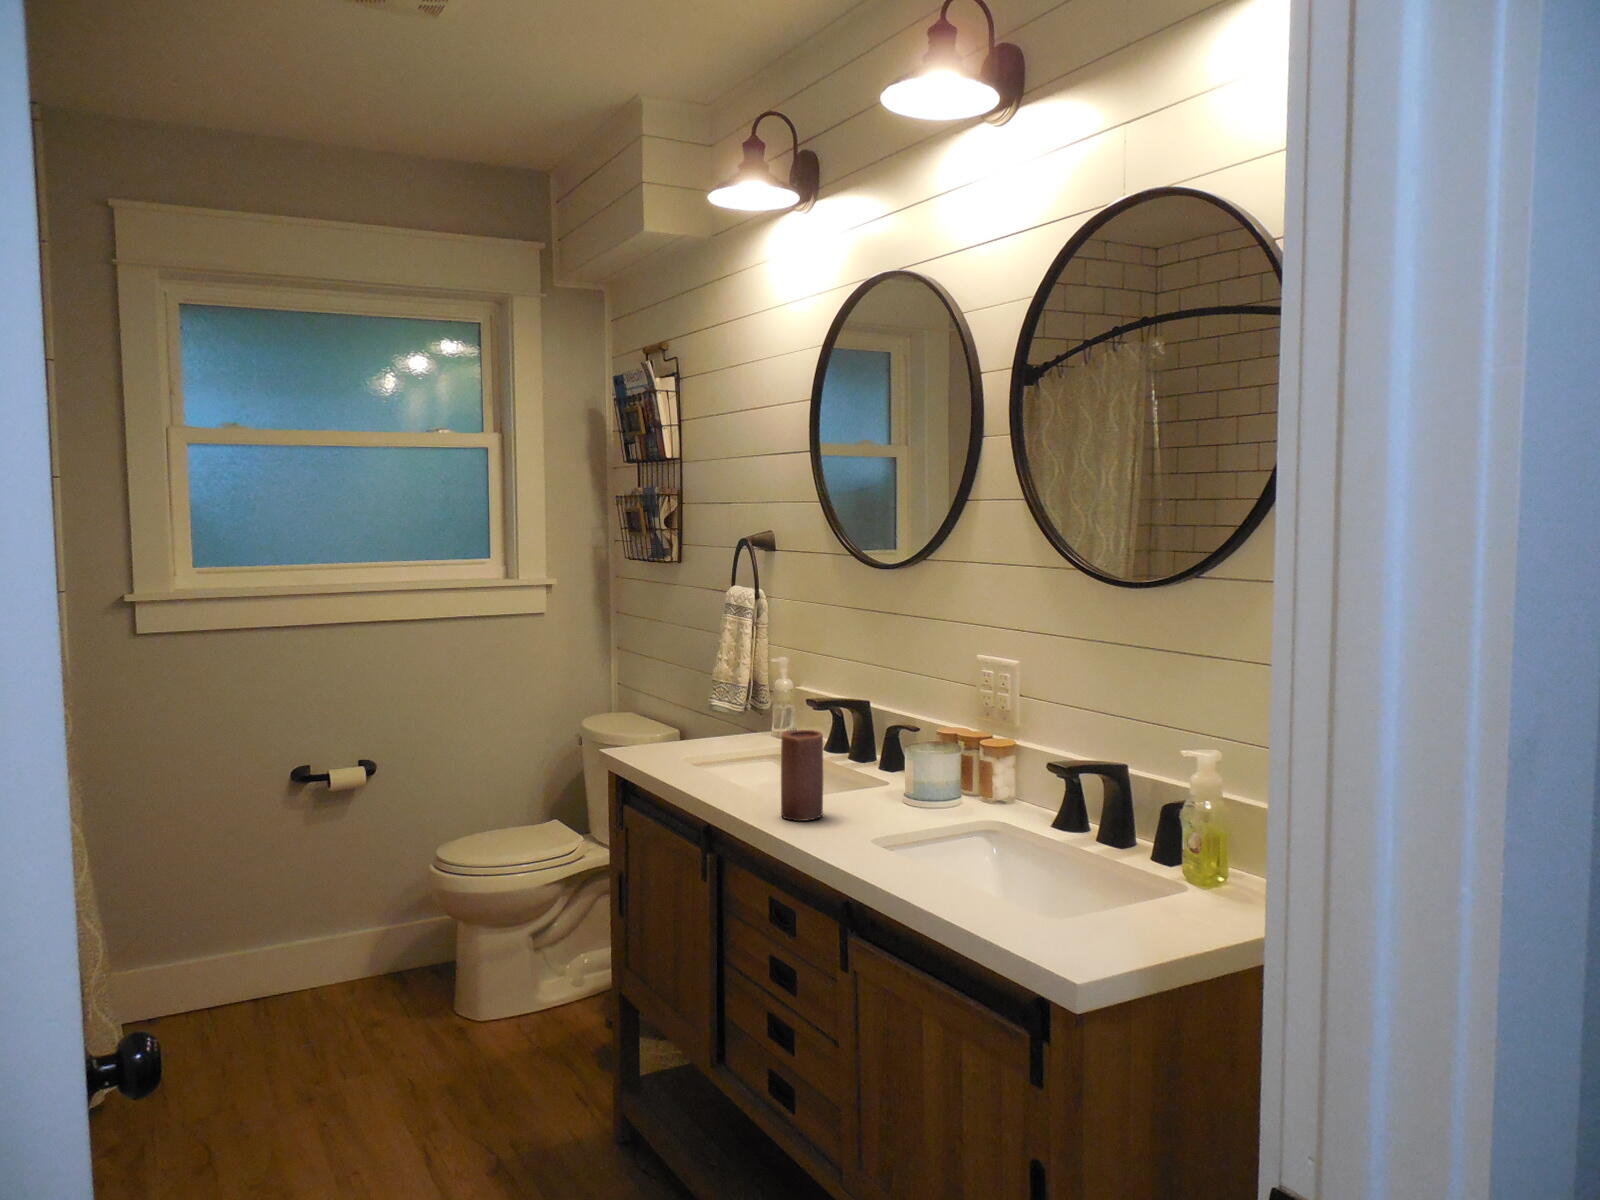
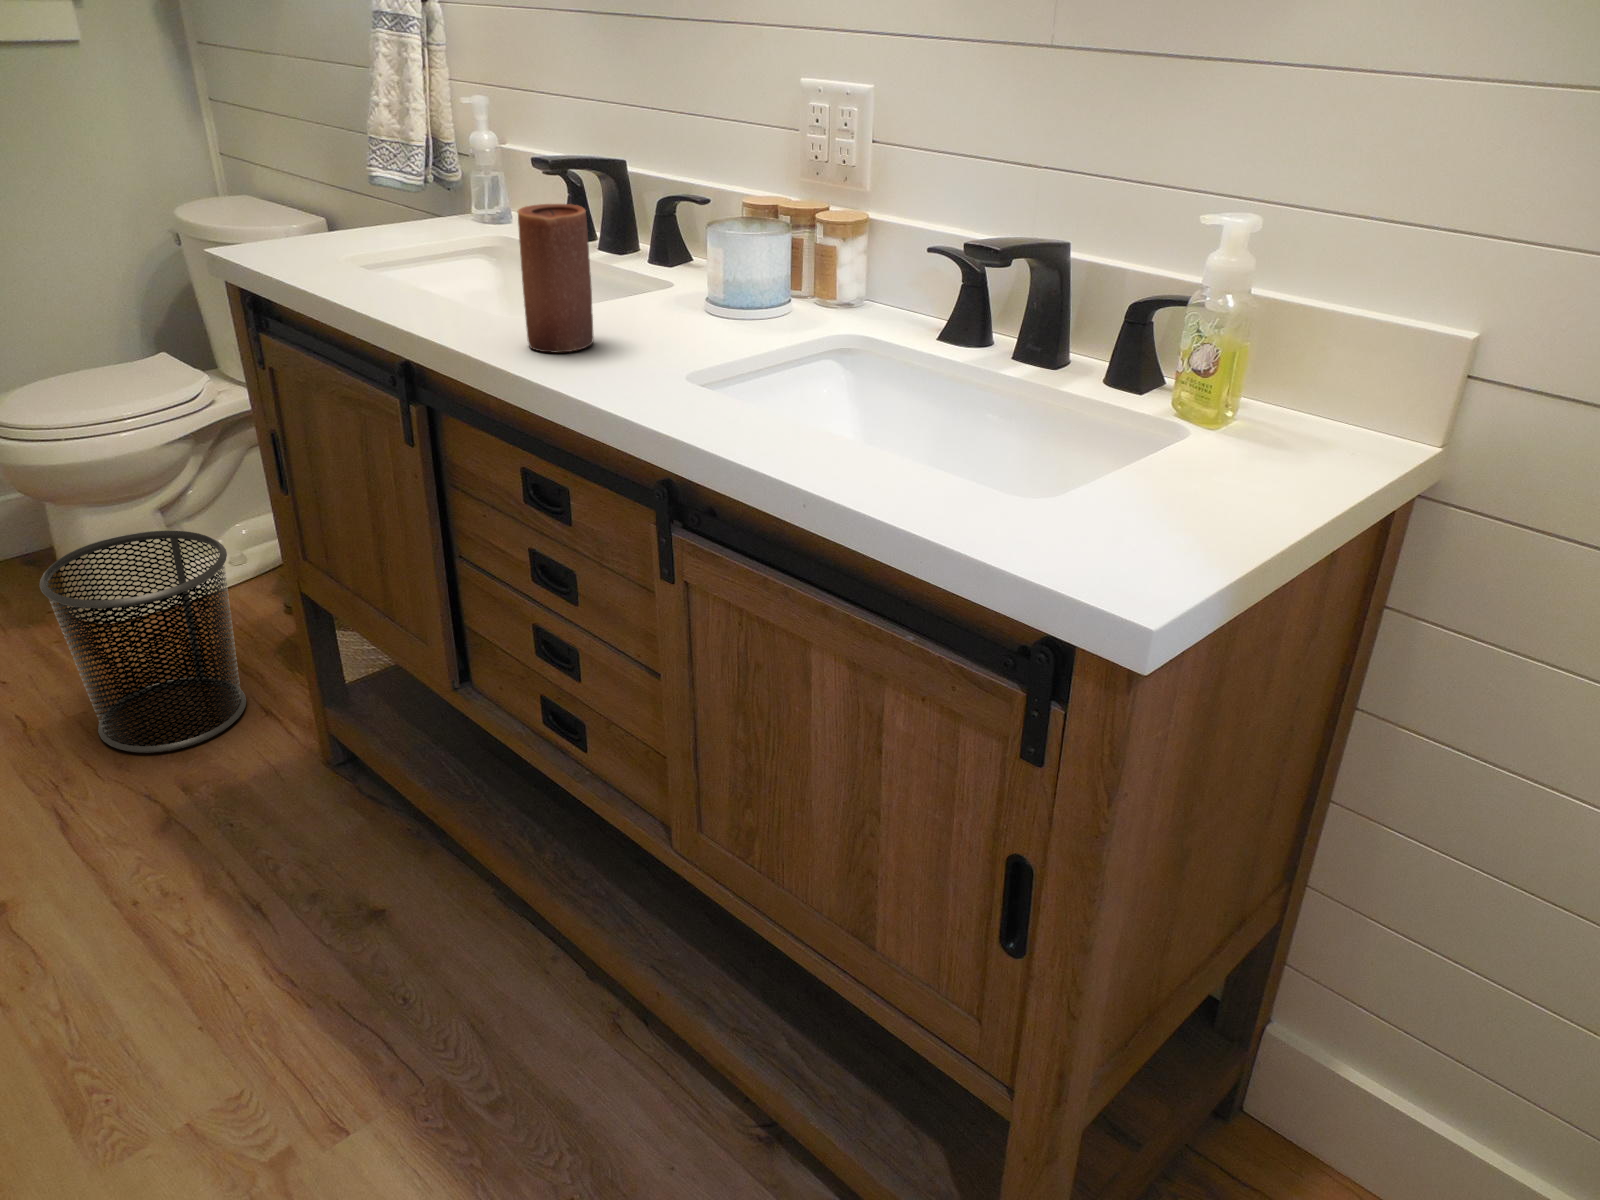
waste bin: none [451,943,575,1113] -> present [40,530,246,753]

